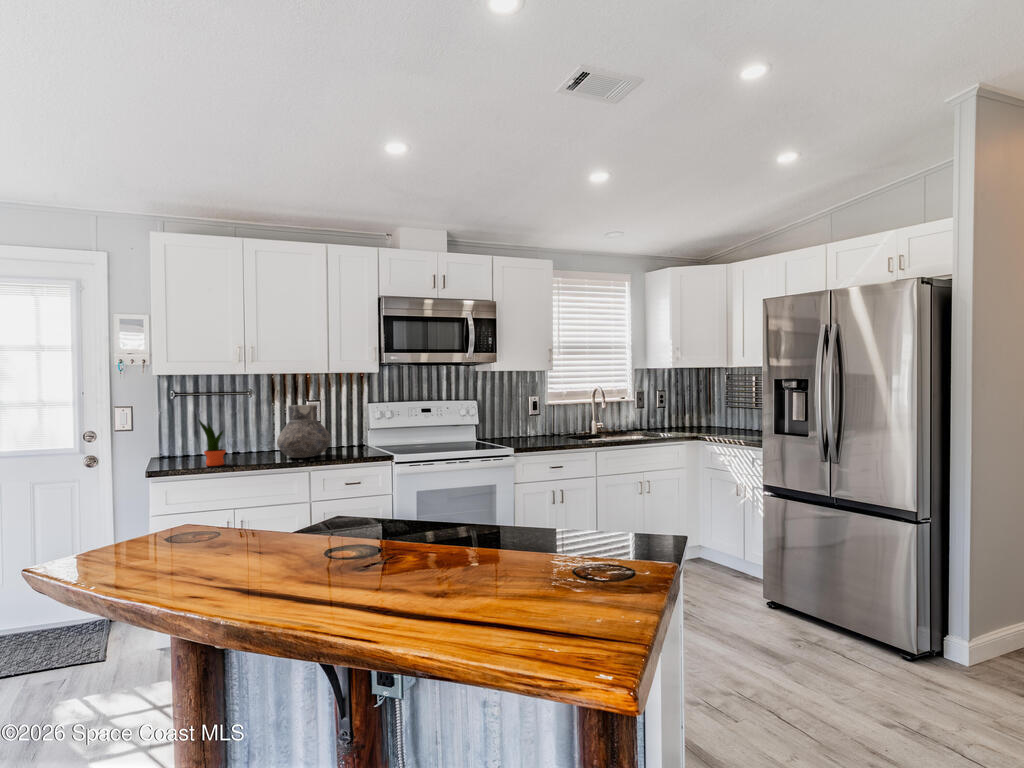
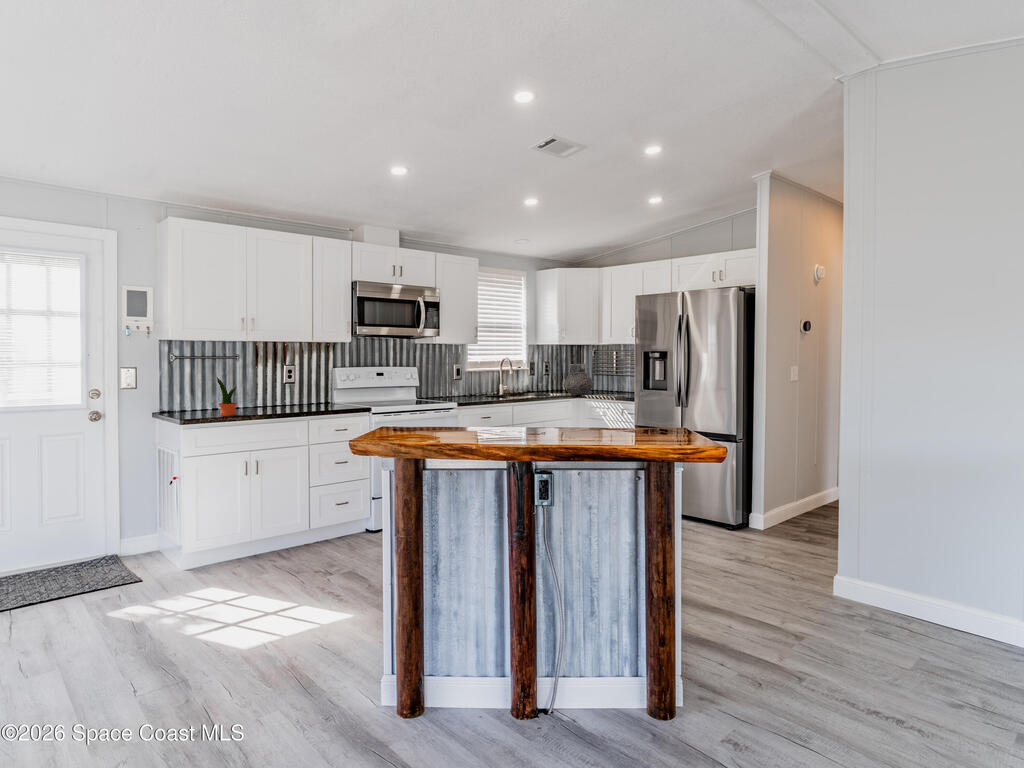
vase: present [277,404,331,458] -> present [564,364,593,394]

